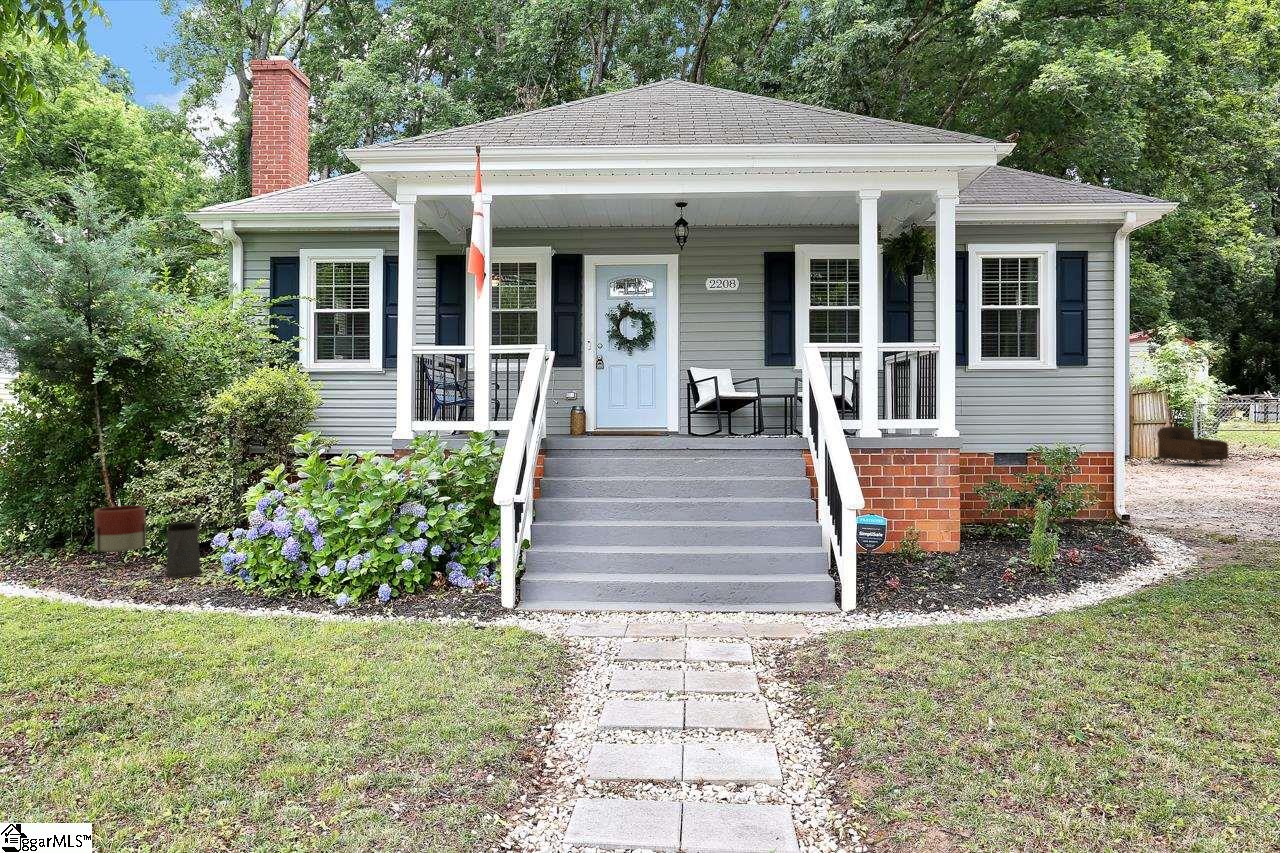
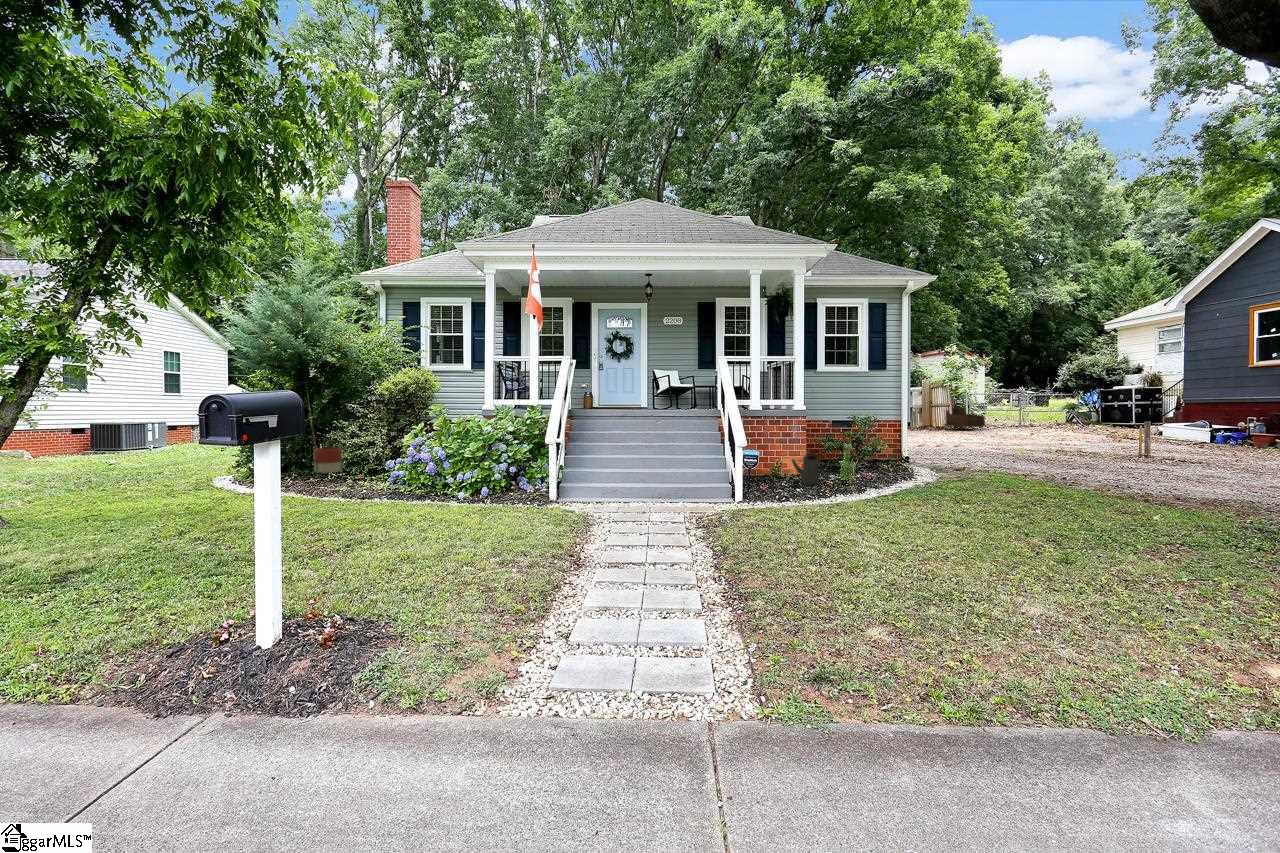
watering can: present [165,511,202,578] -> present [792,449,823,485]

